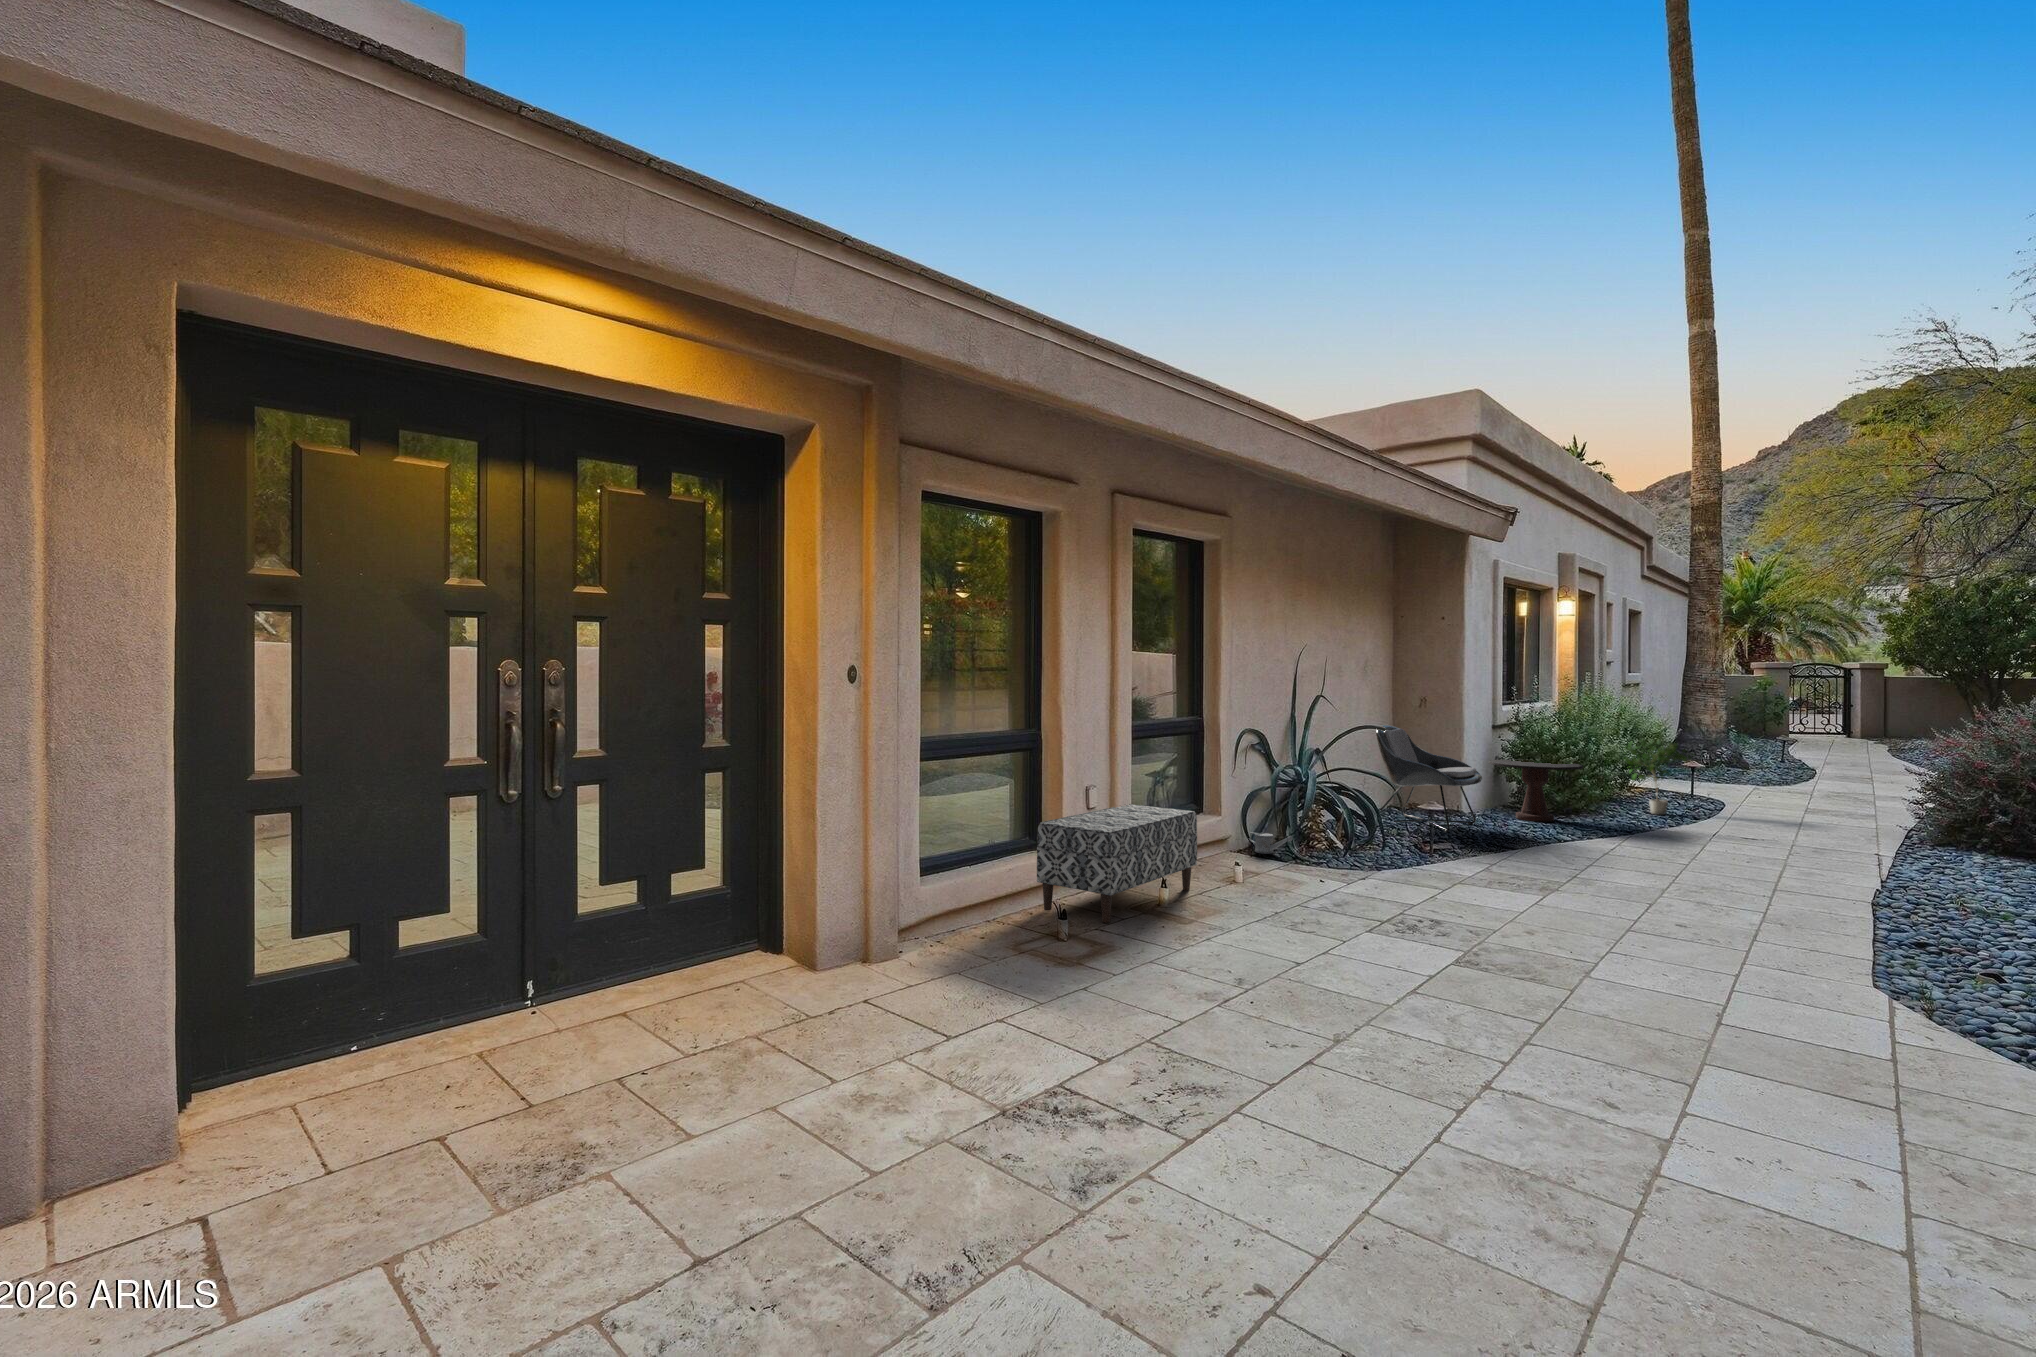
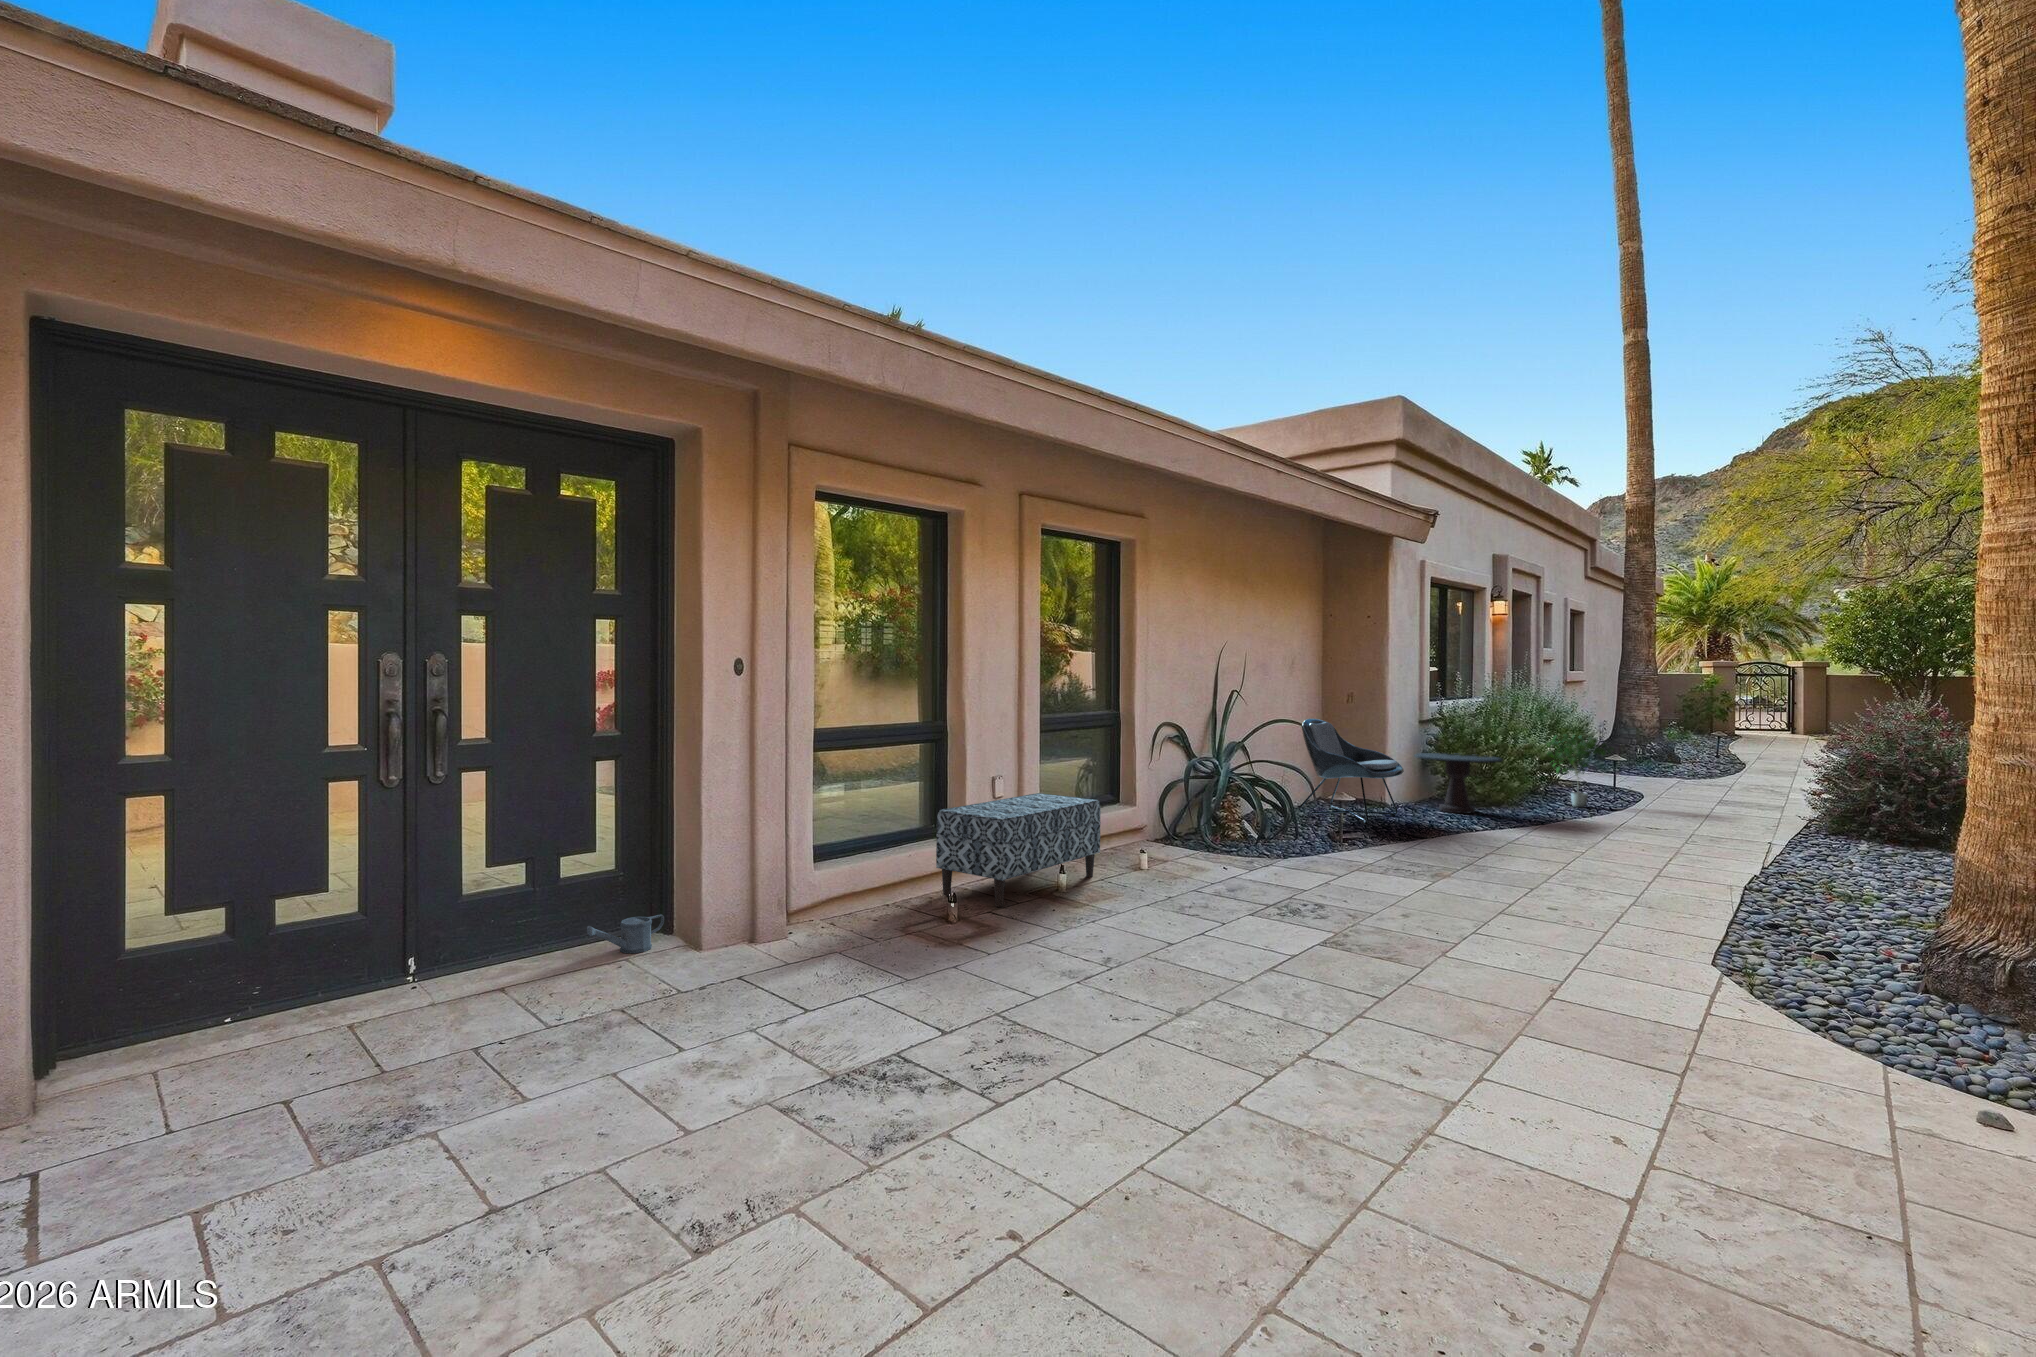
watering can: present [1249,832,1292,854] -> present [587,914,664,953]

